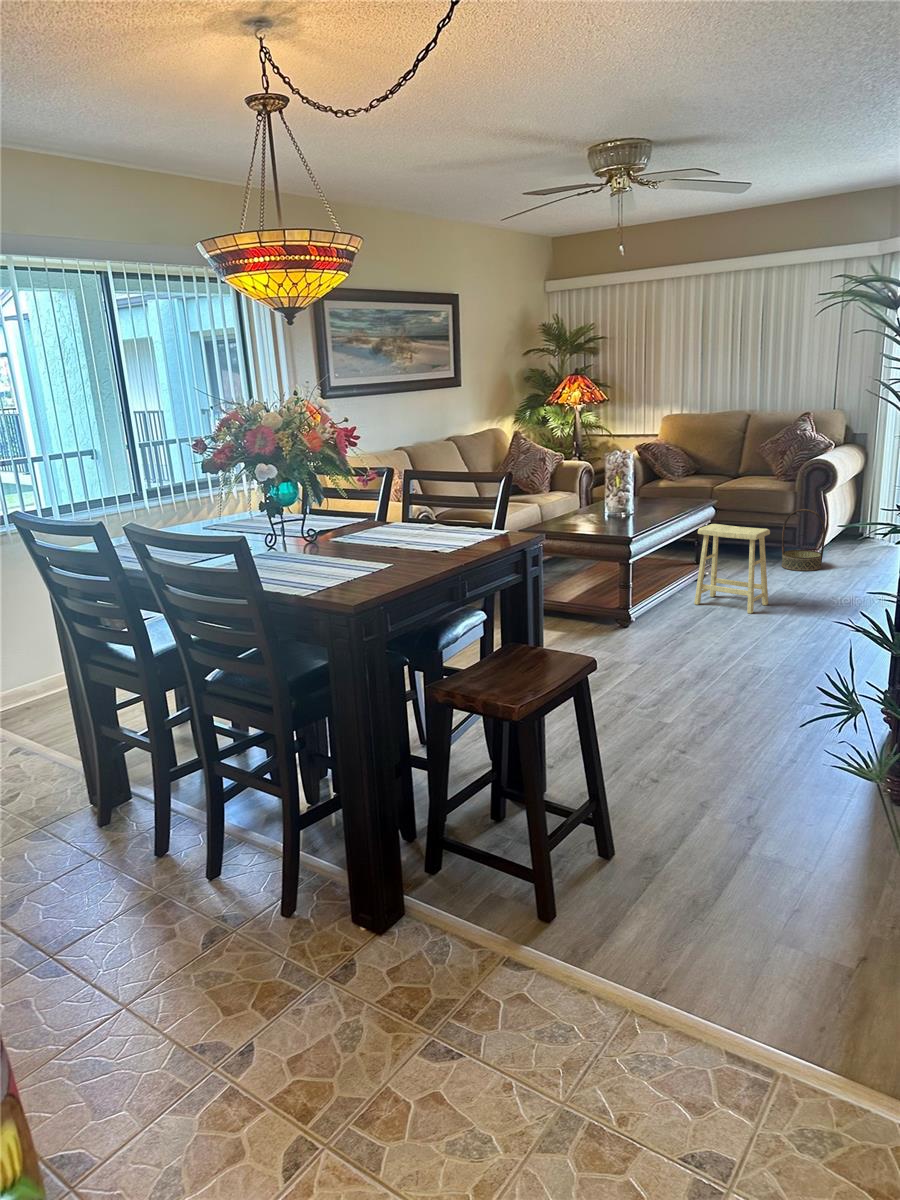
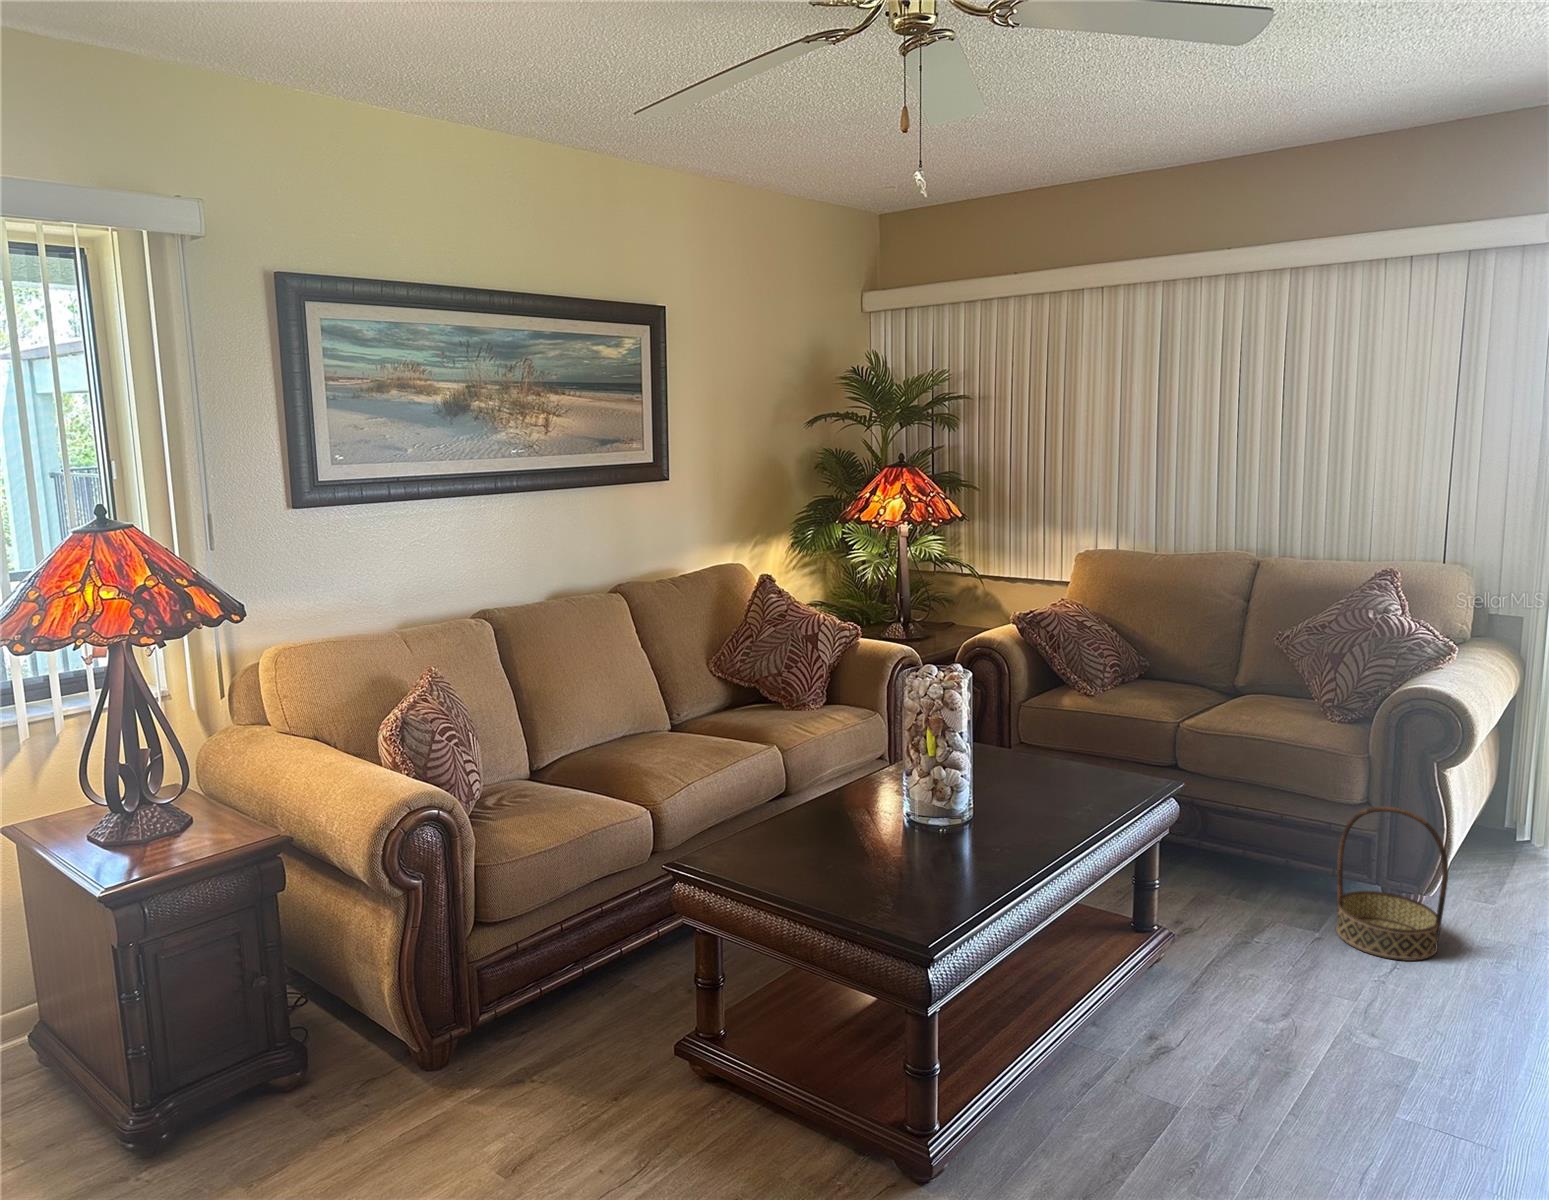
footstool: present [694,524,770,614] -> none [1116,879,1330,1174]

